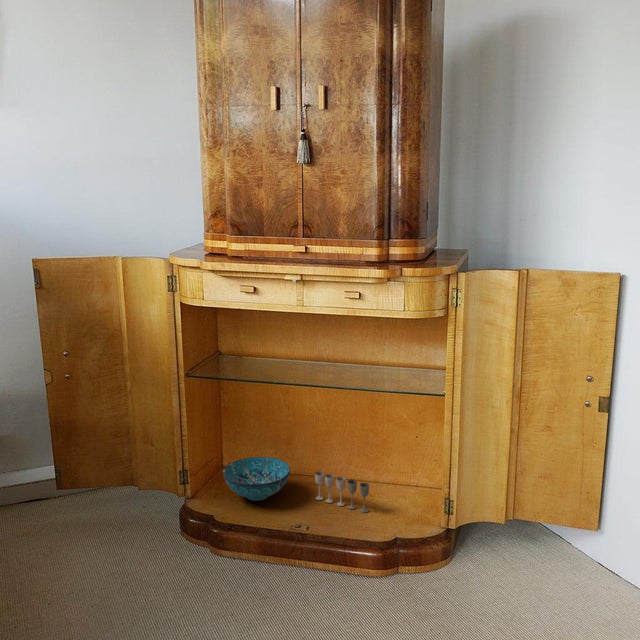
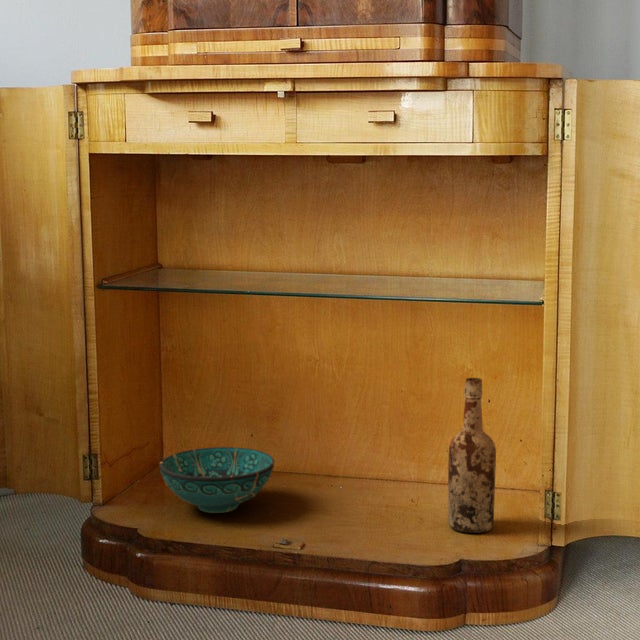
wine bottle: none [391,428,419,517] -> present [448,378,496,533]
wine glass: present [315,471,369,513] -> none [316,463,410,528]

